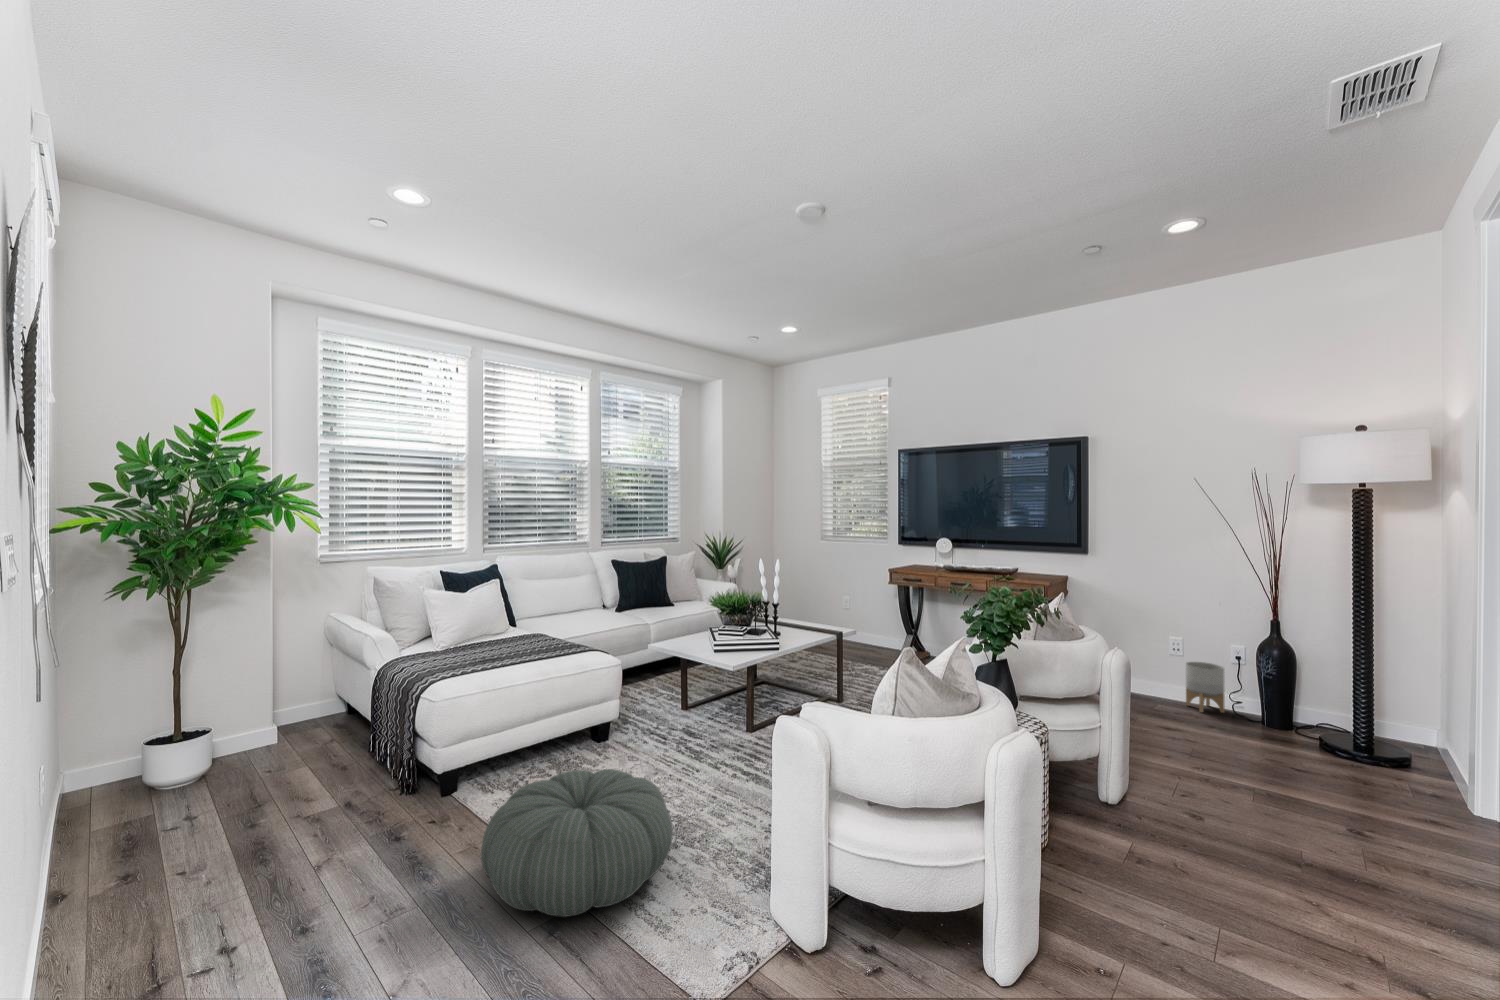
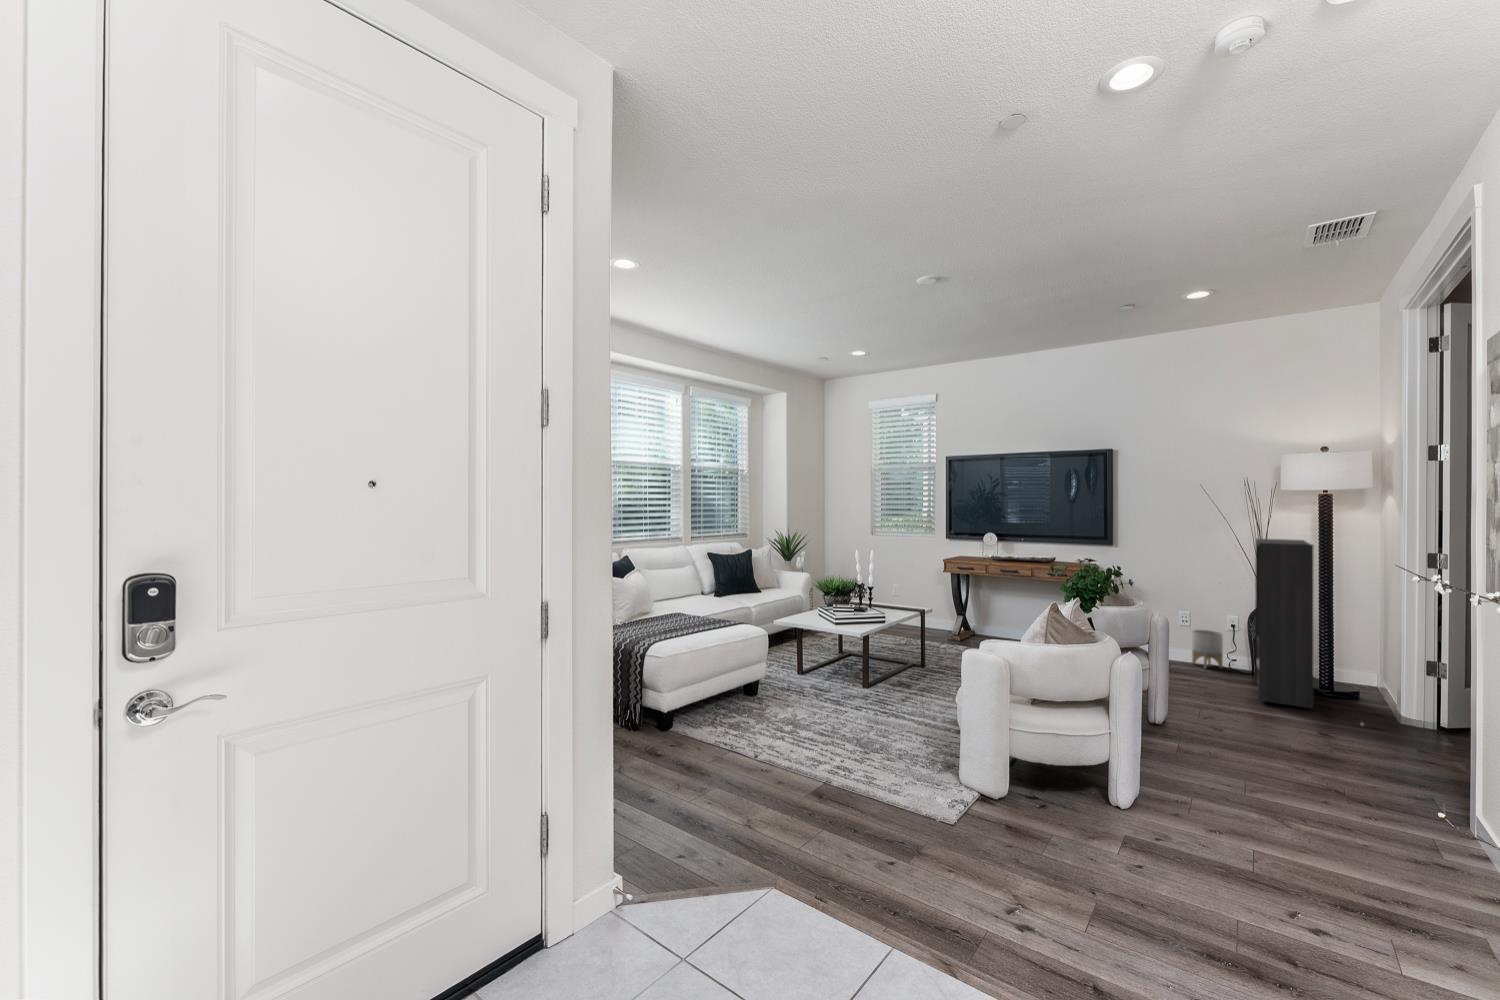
bookcase: none [1264,547,1416,817] -> present [1255,539,1364,726]
pouf: present [481,769,673,917] -> none [752,700,878,786]

